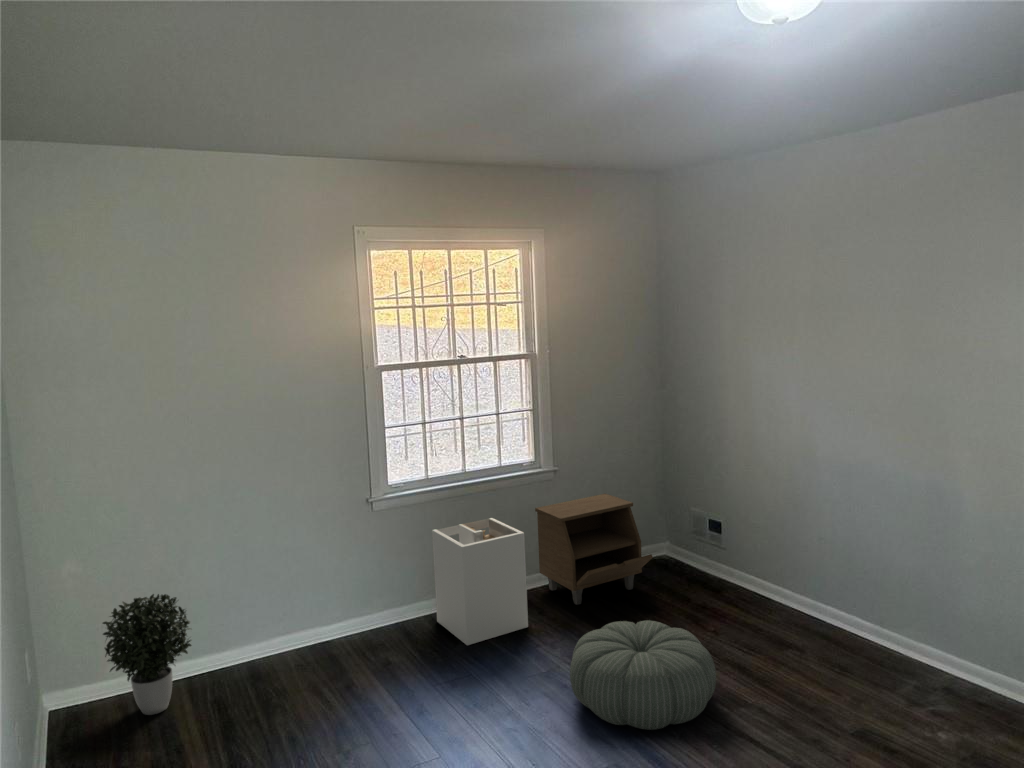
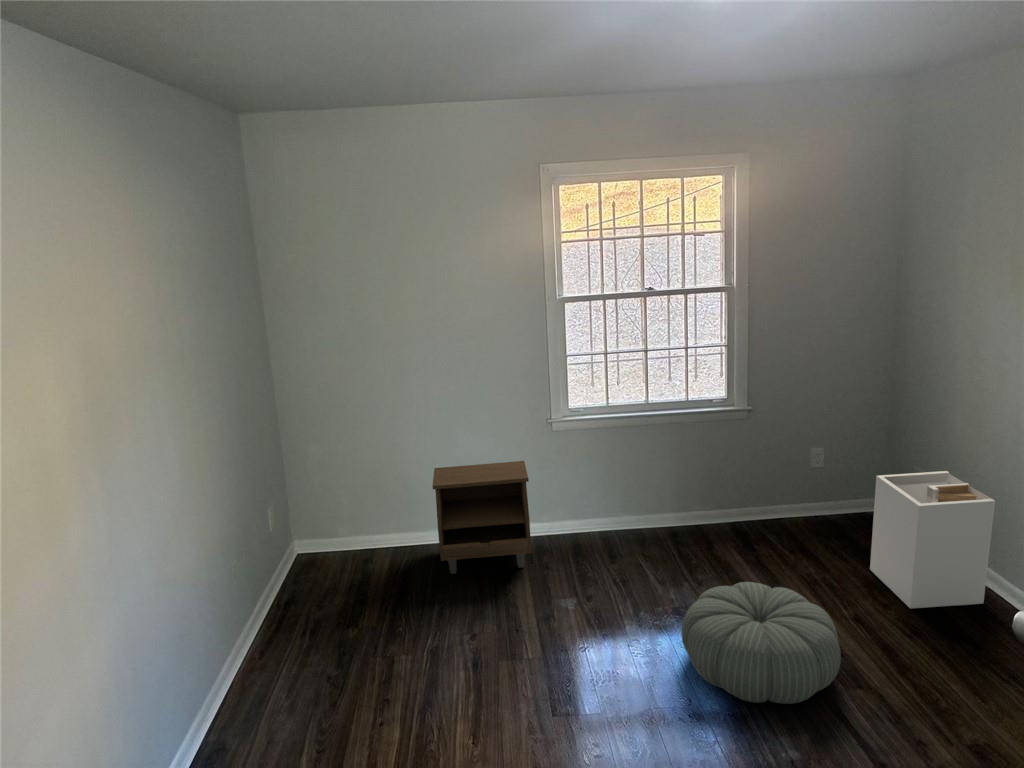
nightstand: present [535,494,653,605] -> present [433,461,531,574]
laundry hamper: present [432,518,528,645] -> present [870,471,995,608]
potted plant: present [103,594,191,715] -> none [323,479,389,572]

